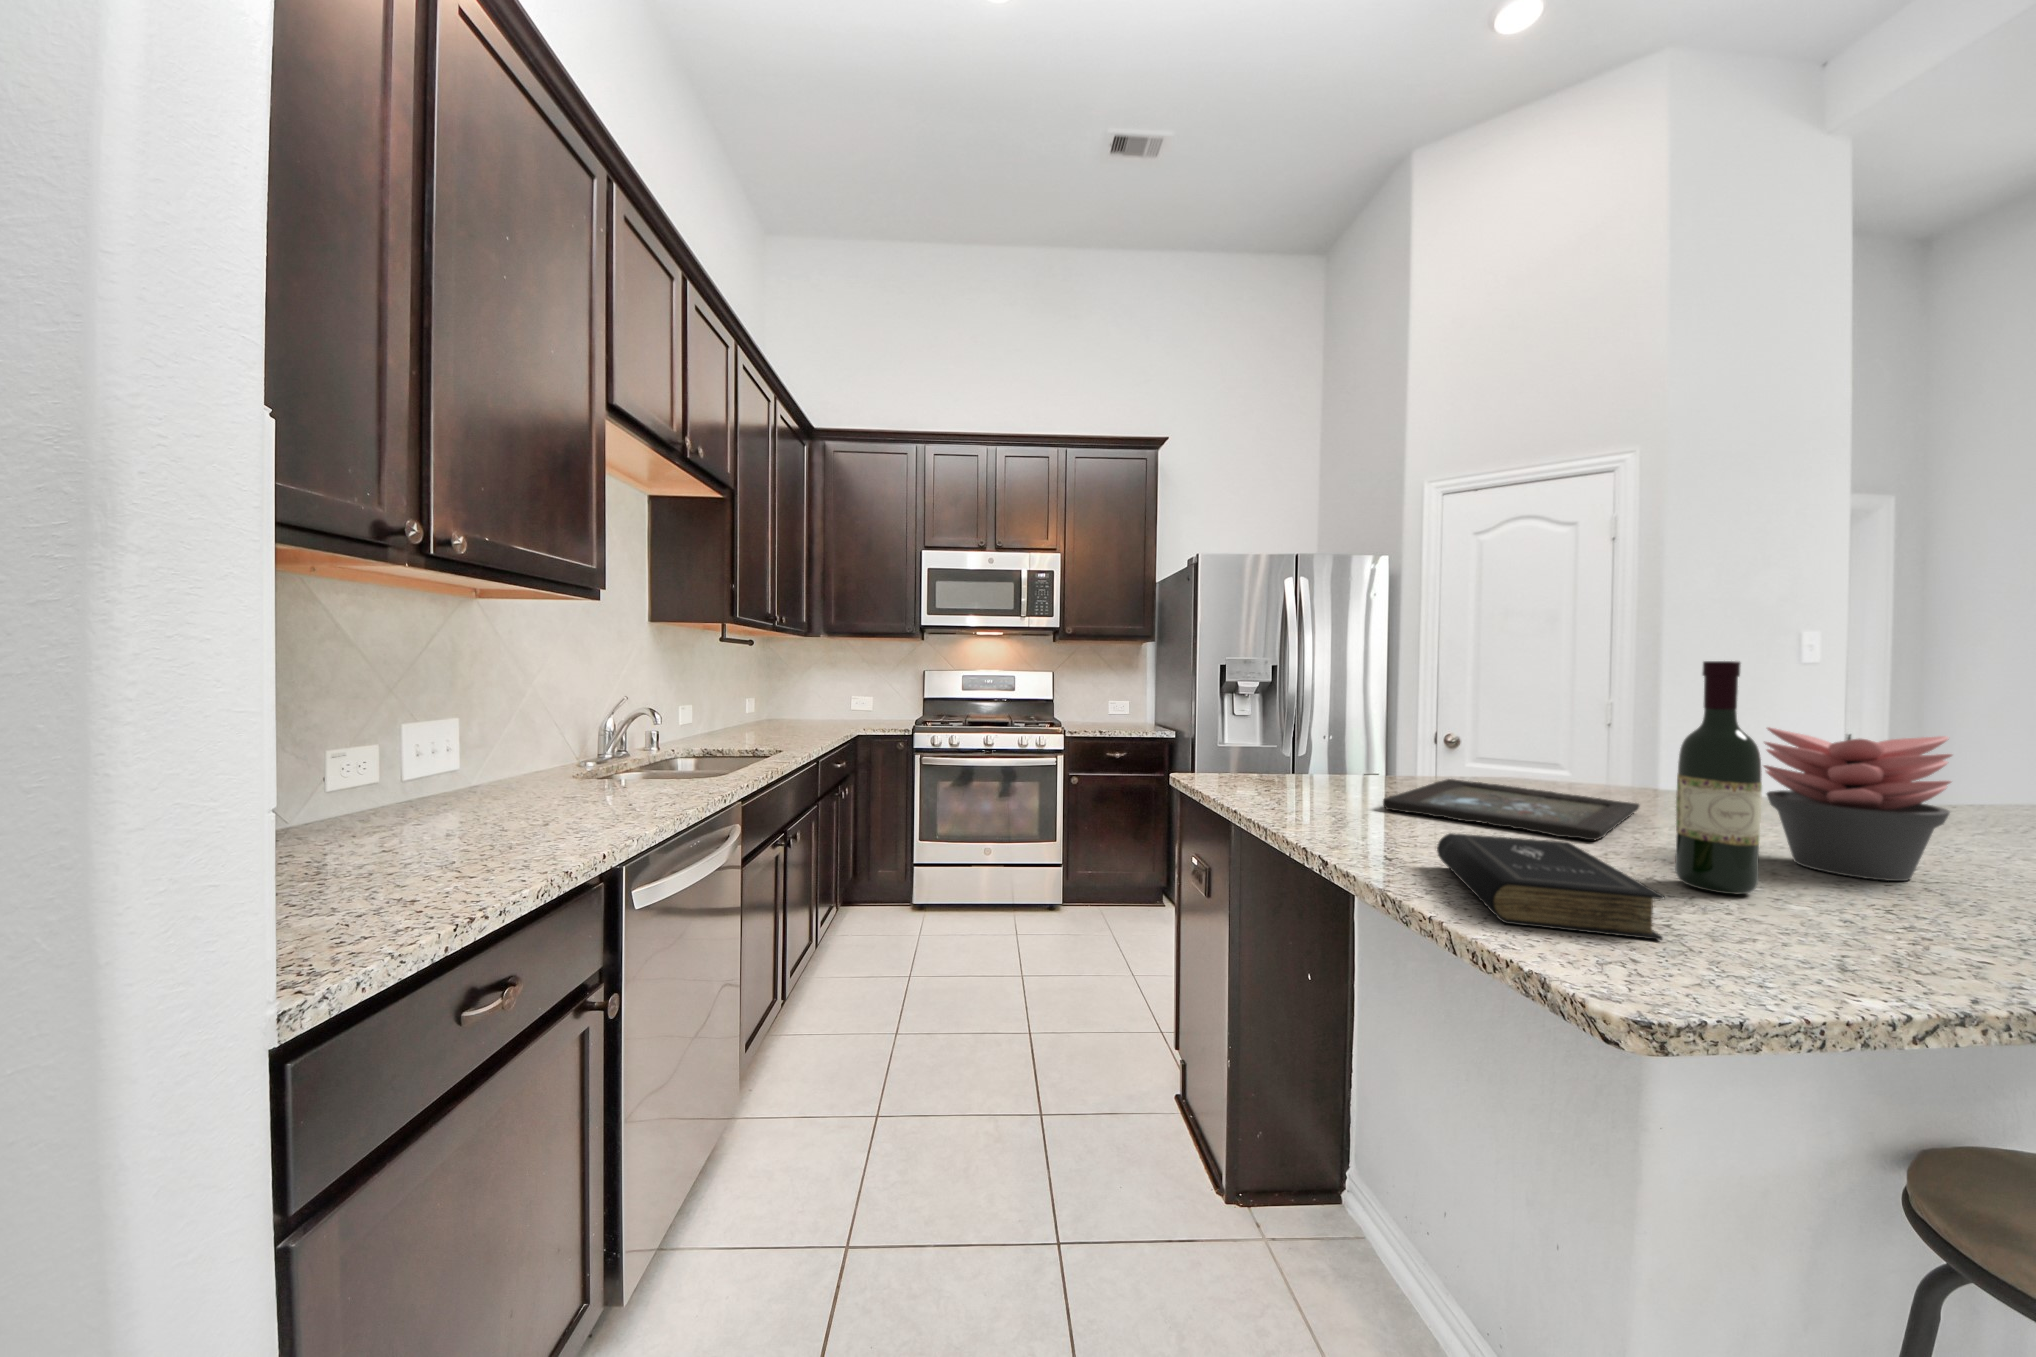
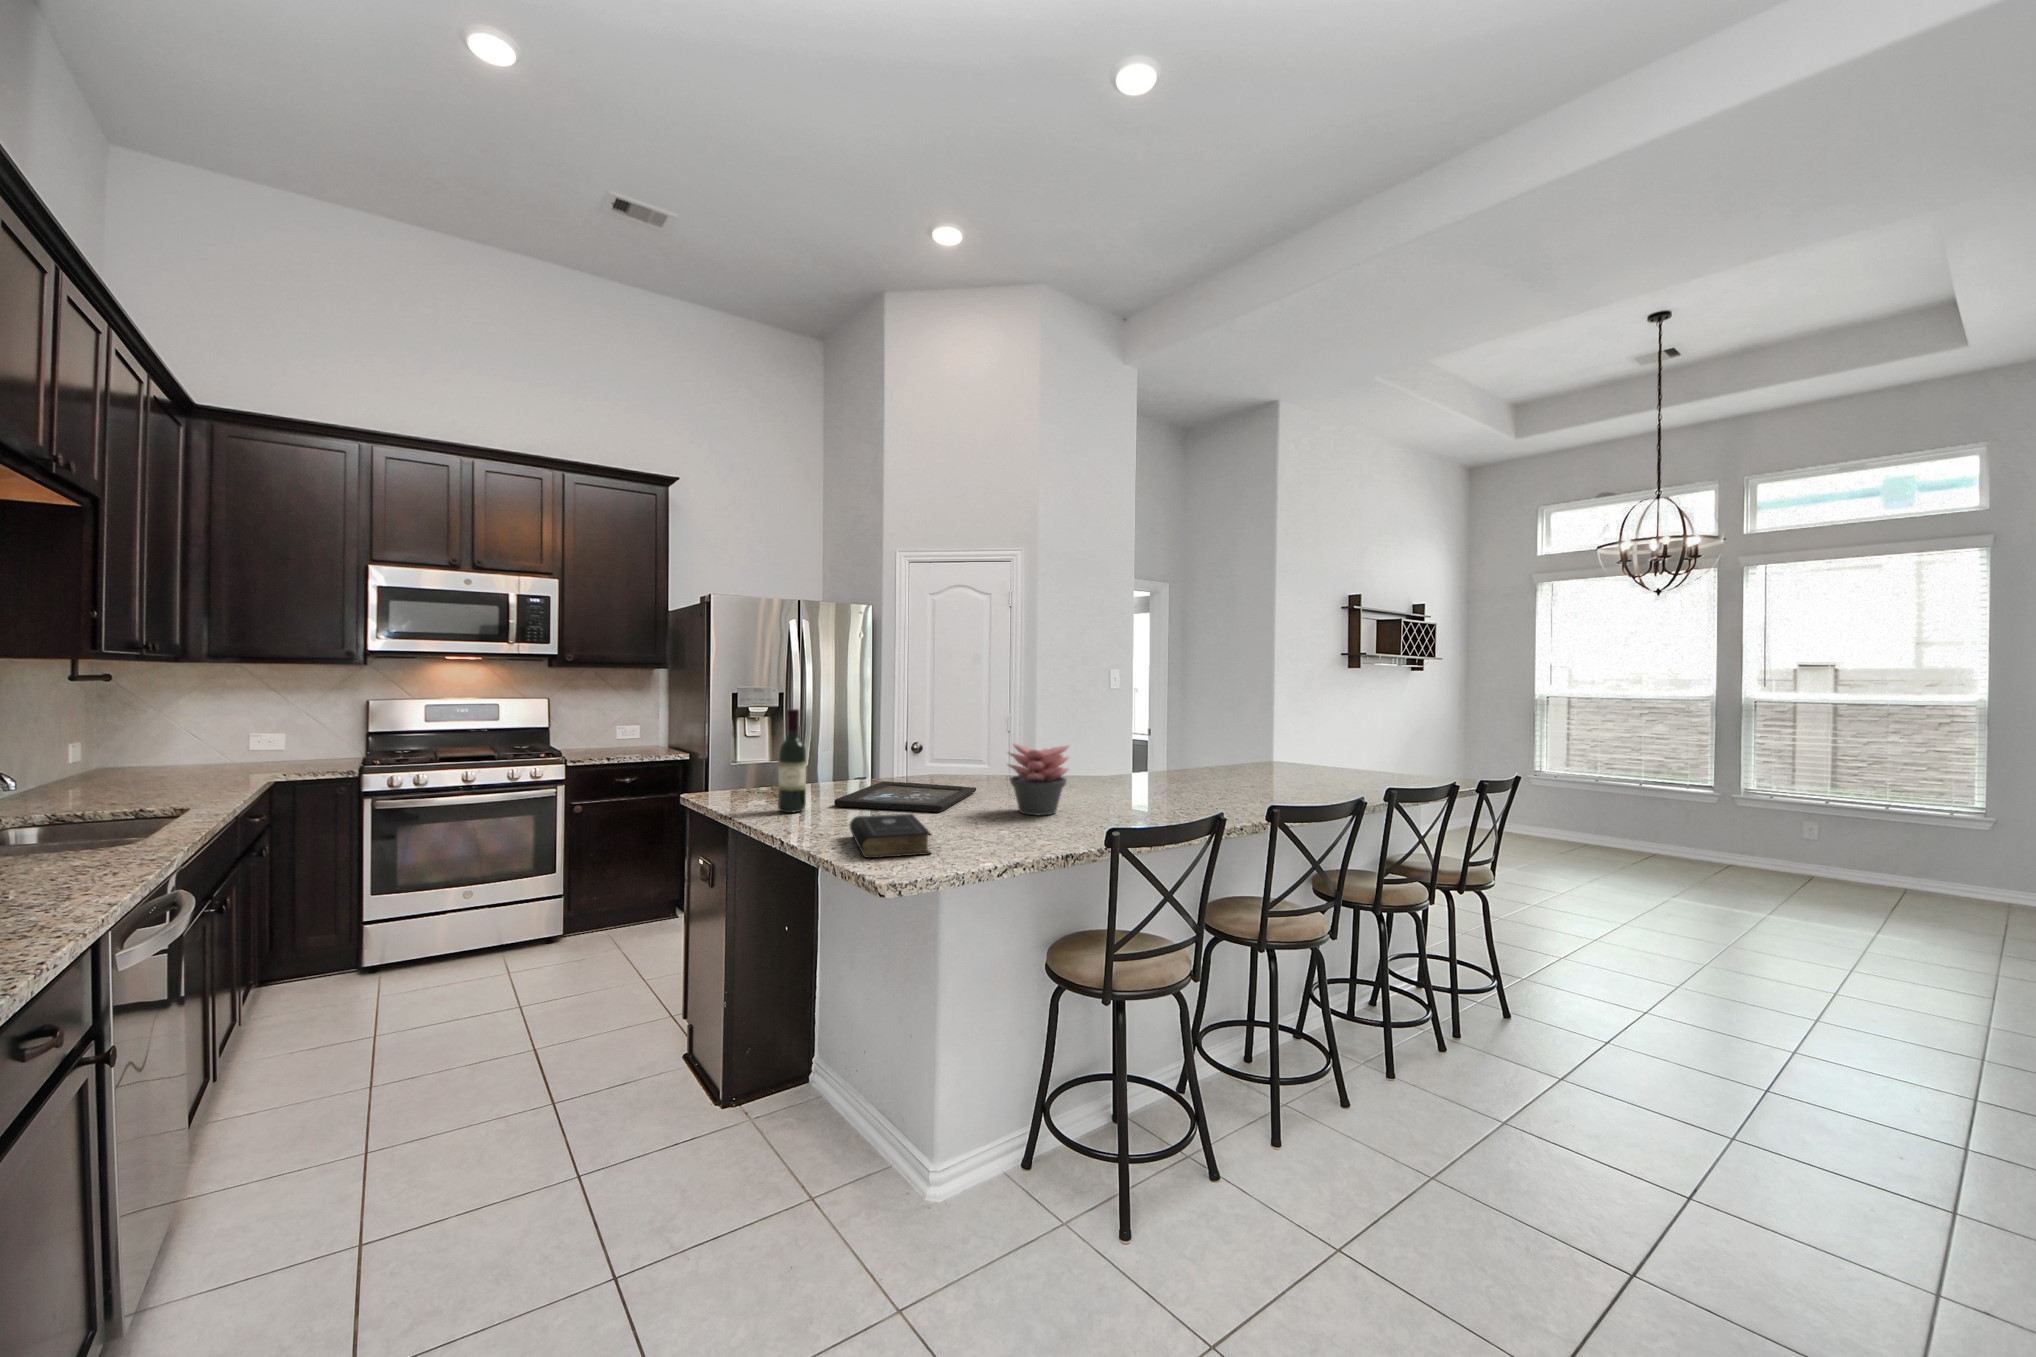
wine bottle: present [1675,661,1762,894] -> present [778,709,806,813]

